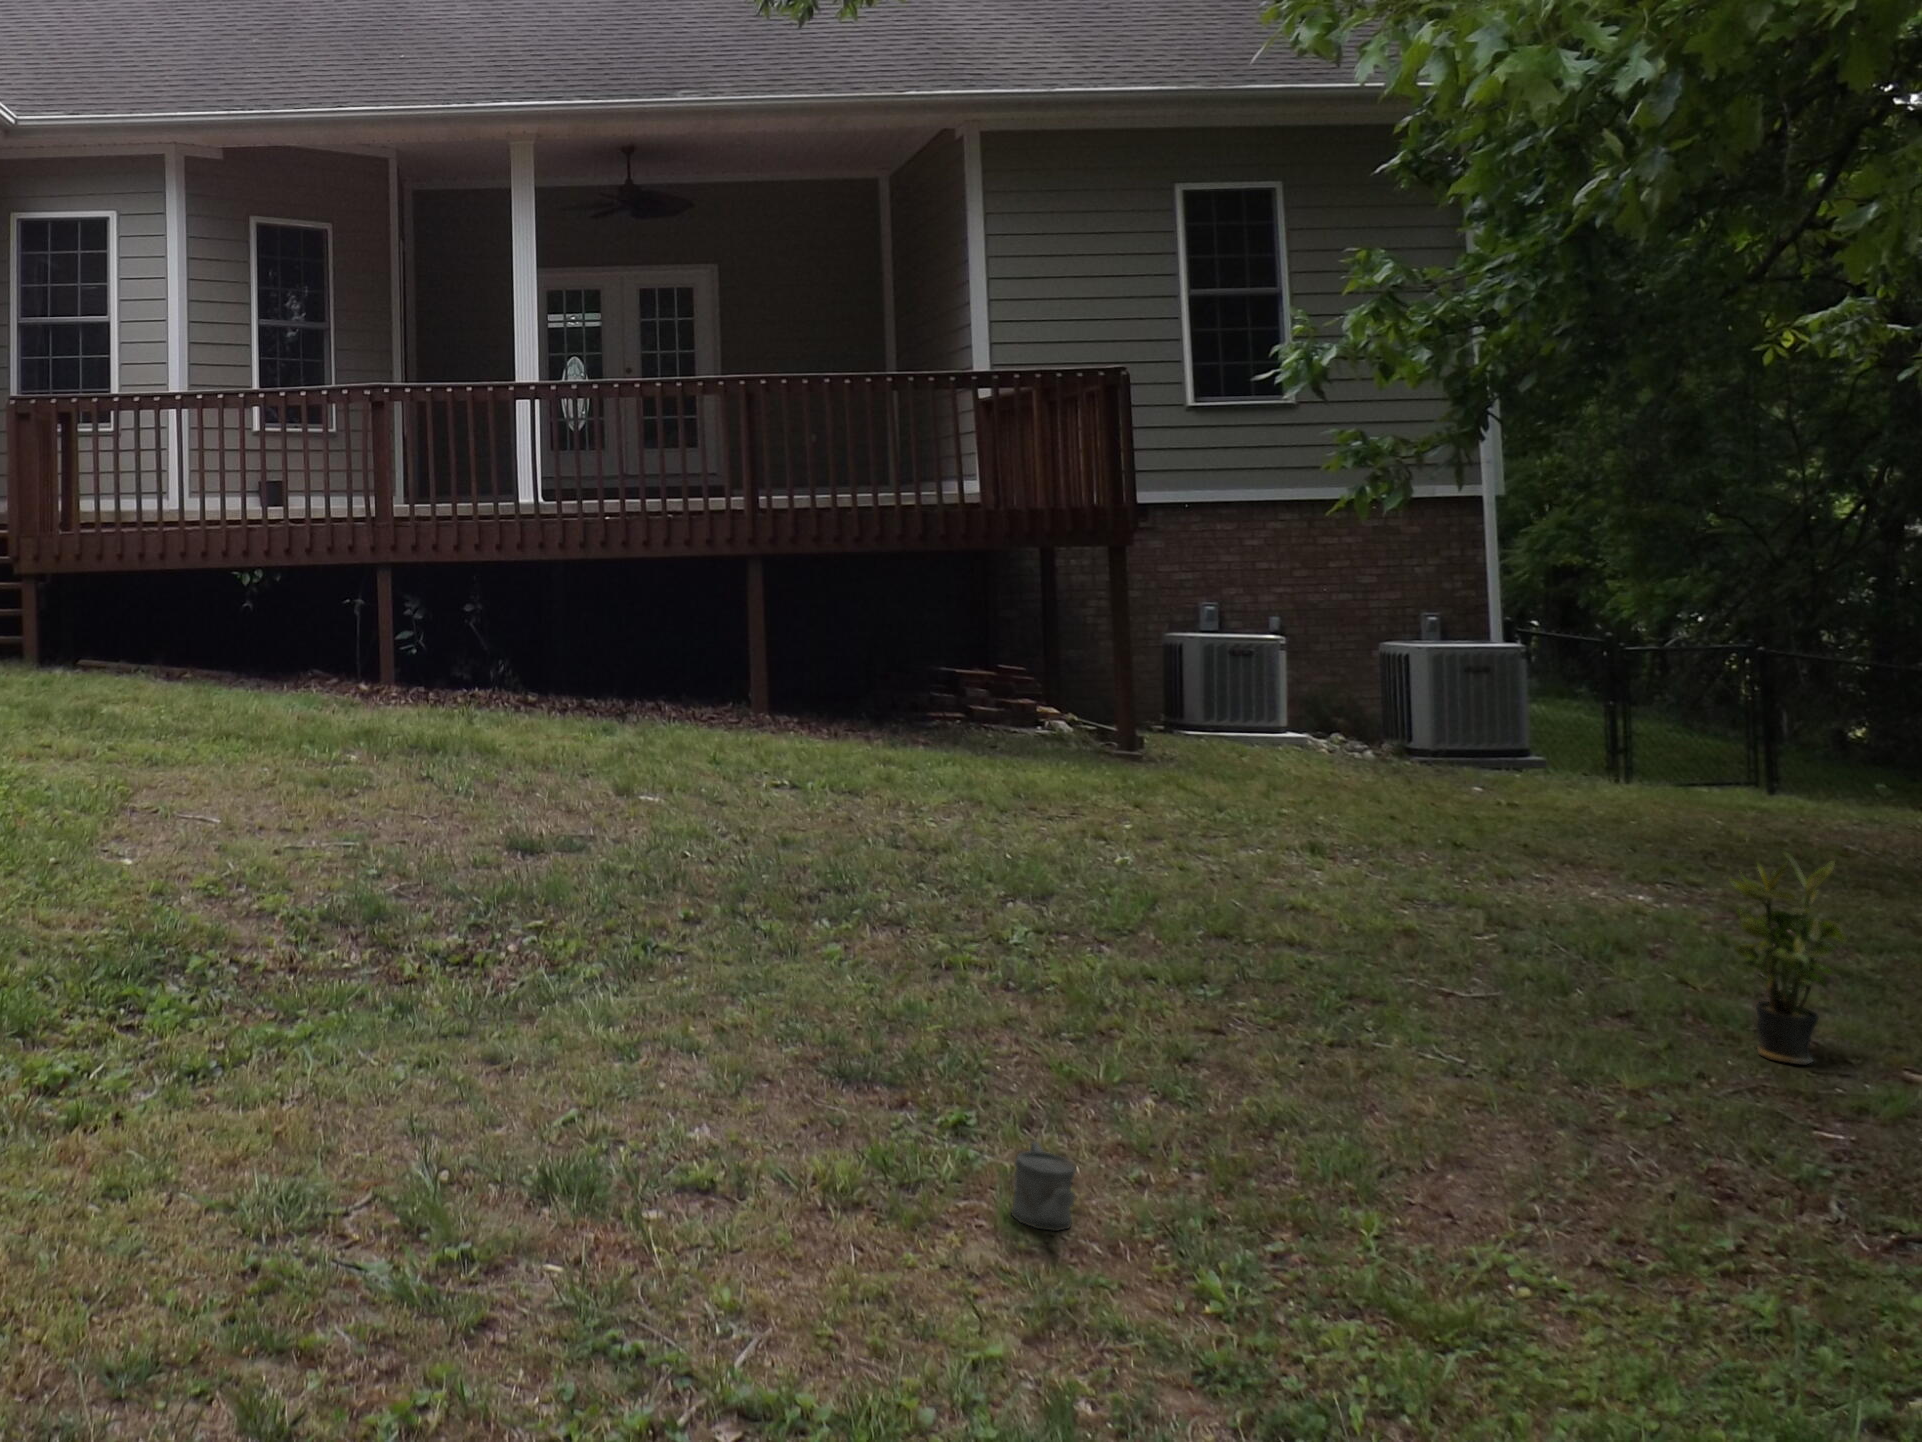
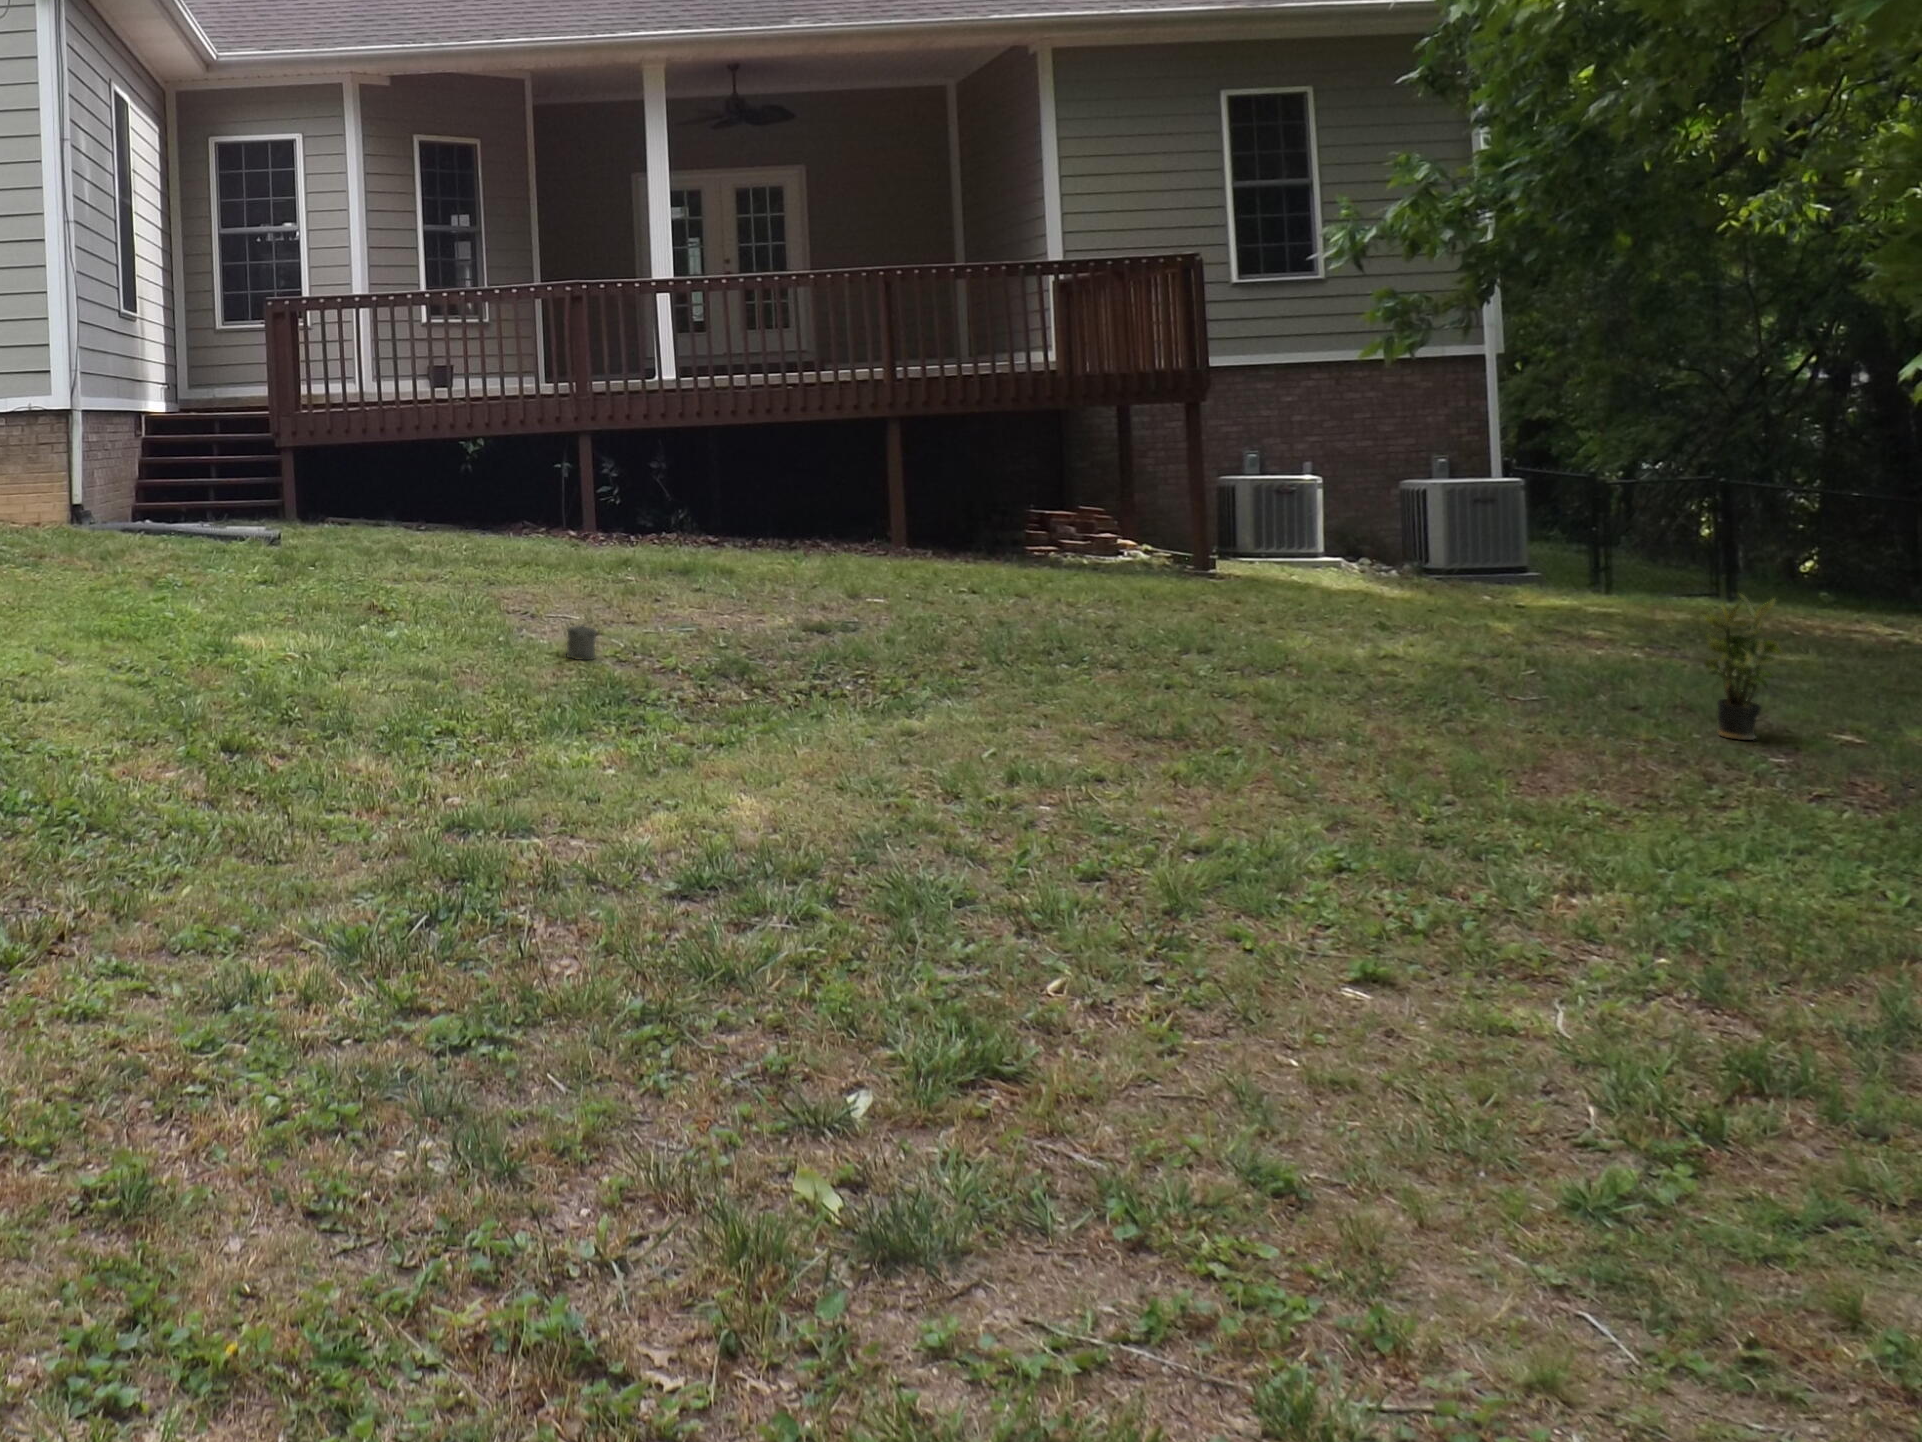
watering can: present [1011,1142,1076,1231] -> present [566,625,597,660]

